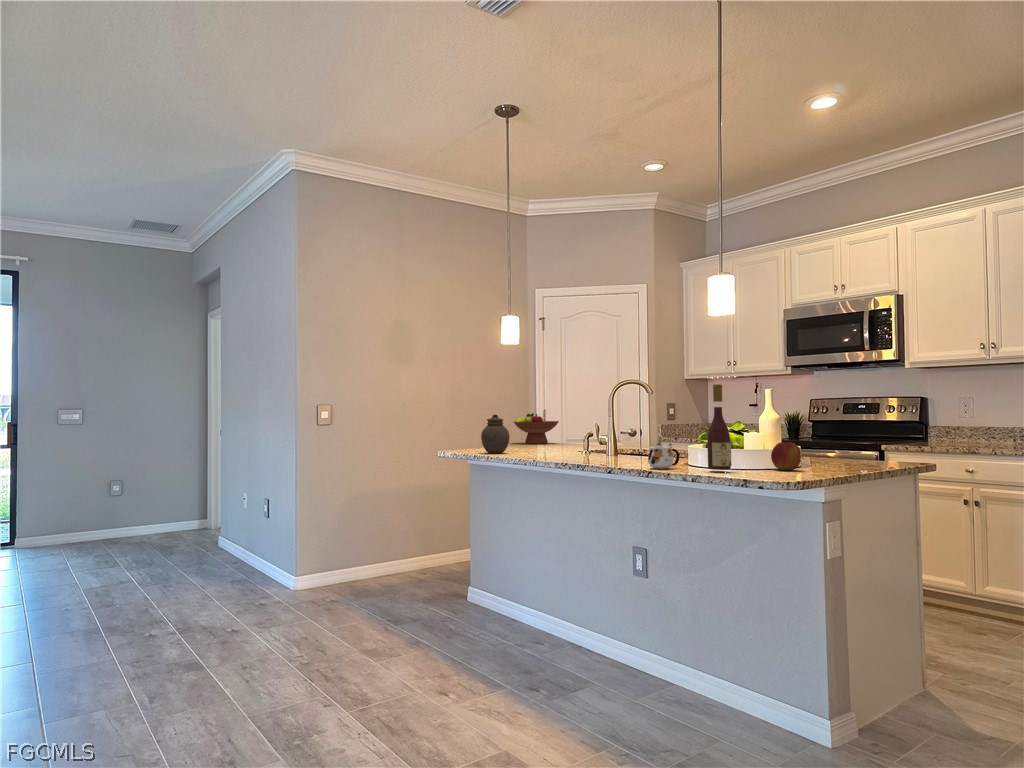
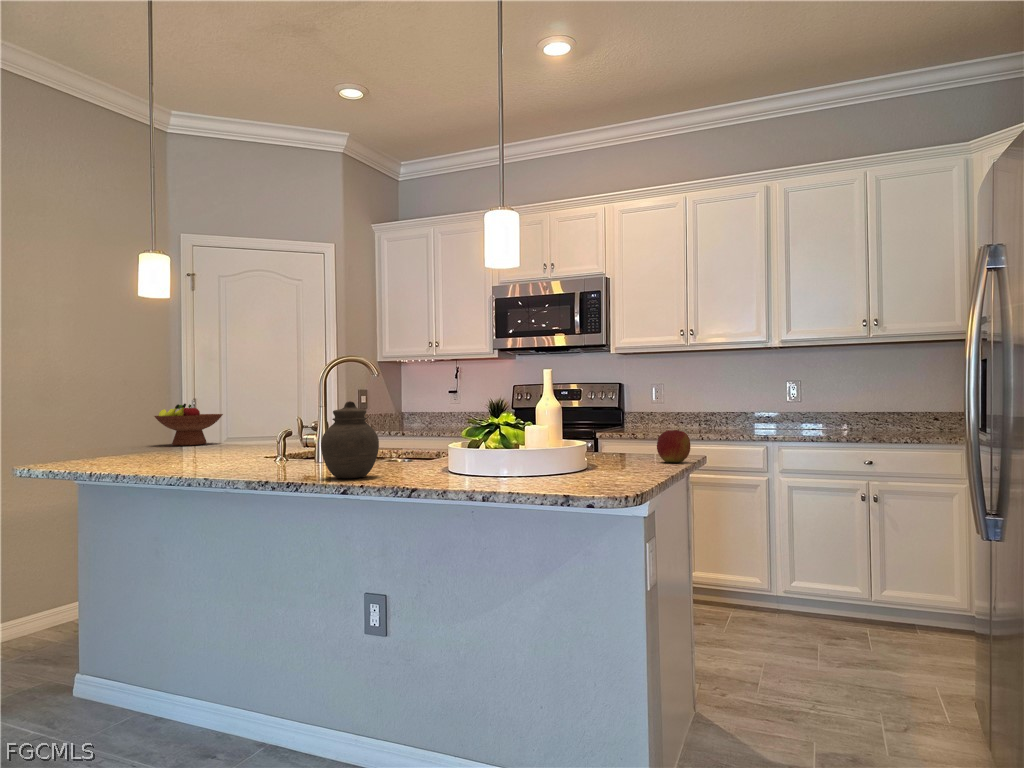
wine bottle: present [707,384,731,470] -> none [499,356,535,485]
jar: present [481,415,510,454] -> present [321,401,379,479]
apple: present [771,442,801,470] -> present [657,430,690,463]
mug: present [648,444,679,469] -> none [407,444,452,483]

